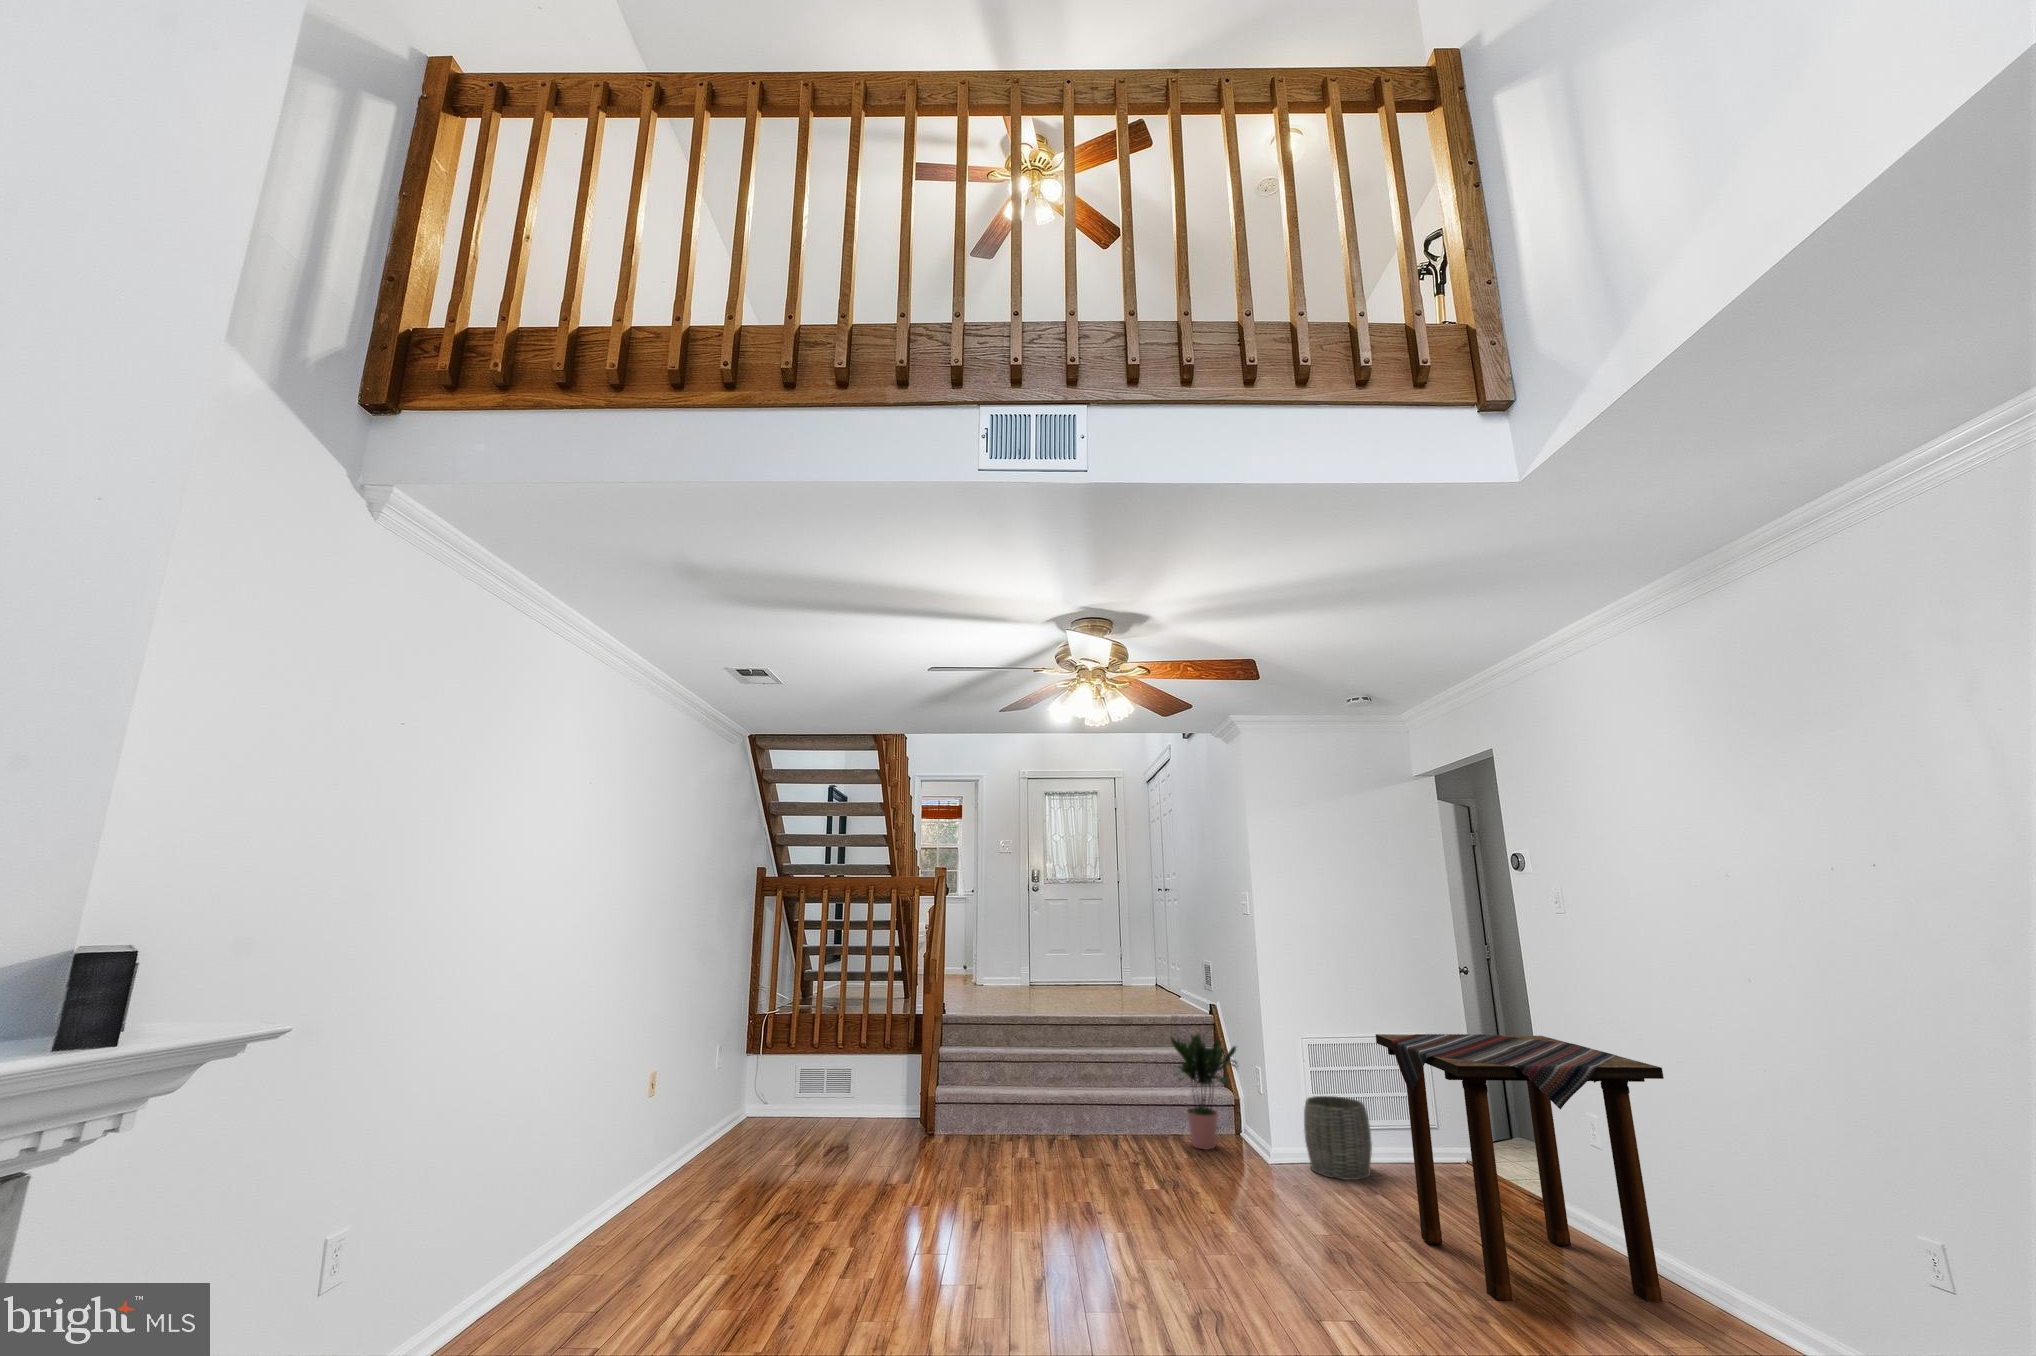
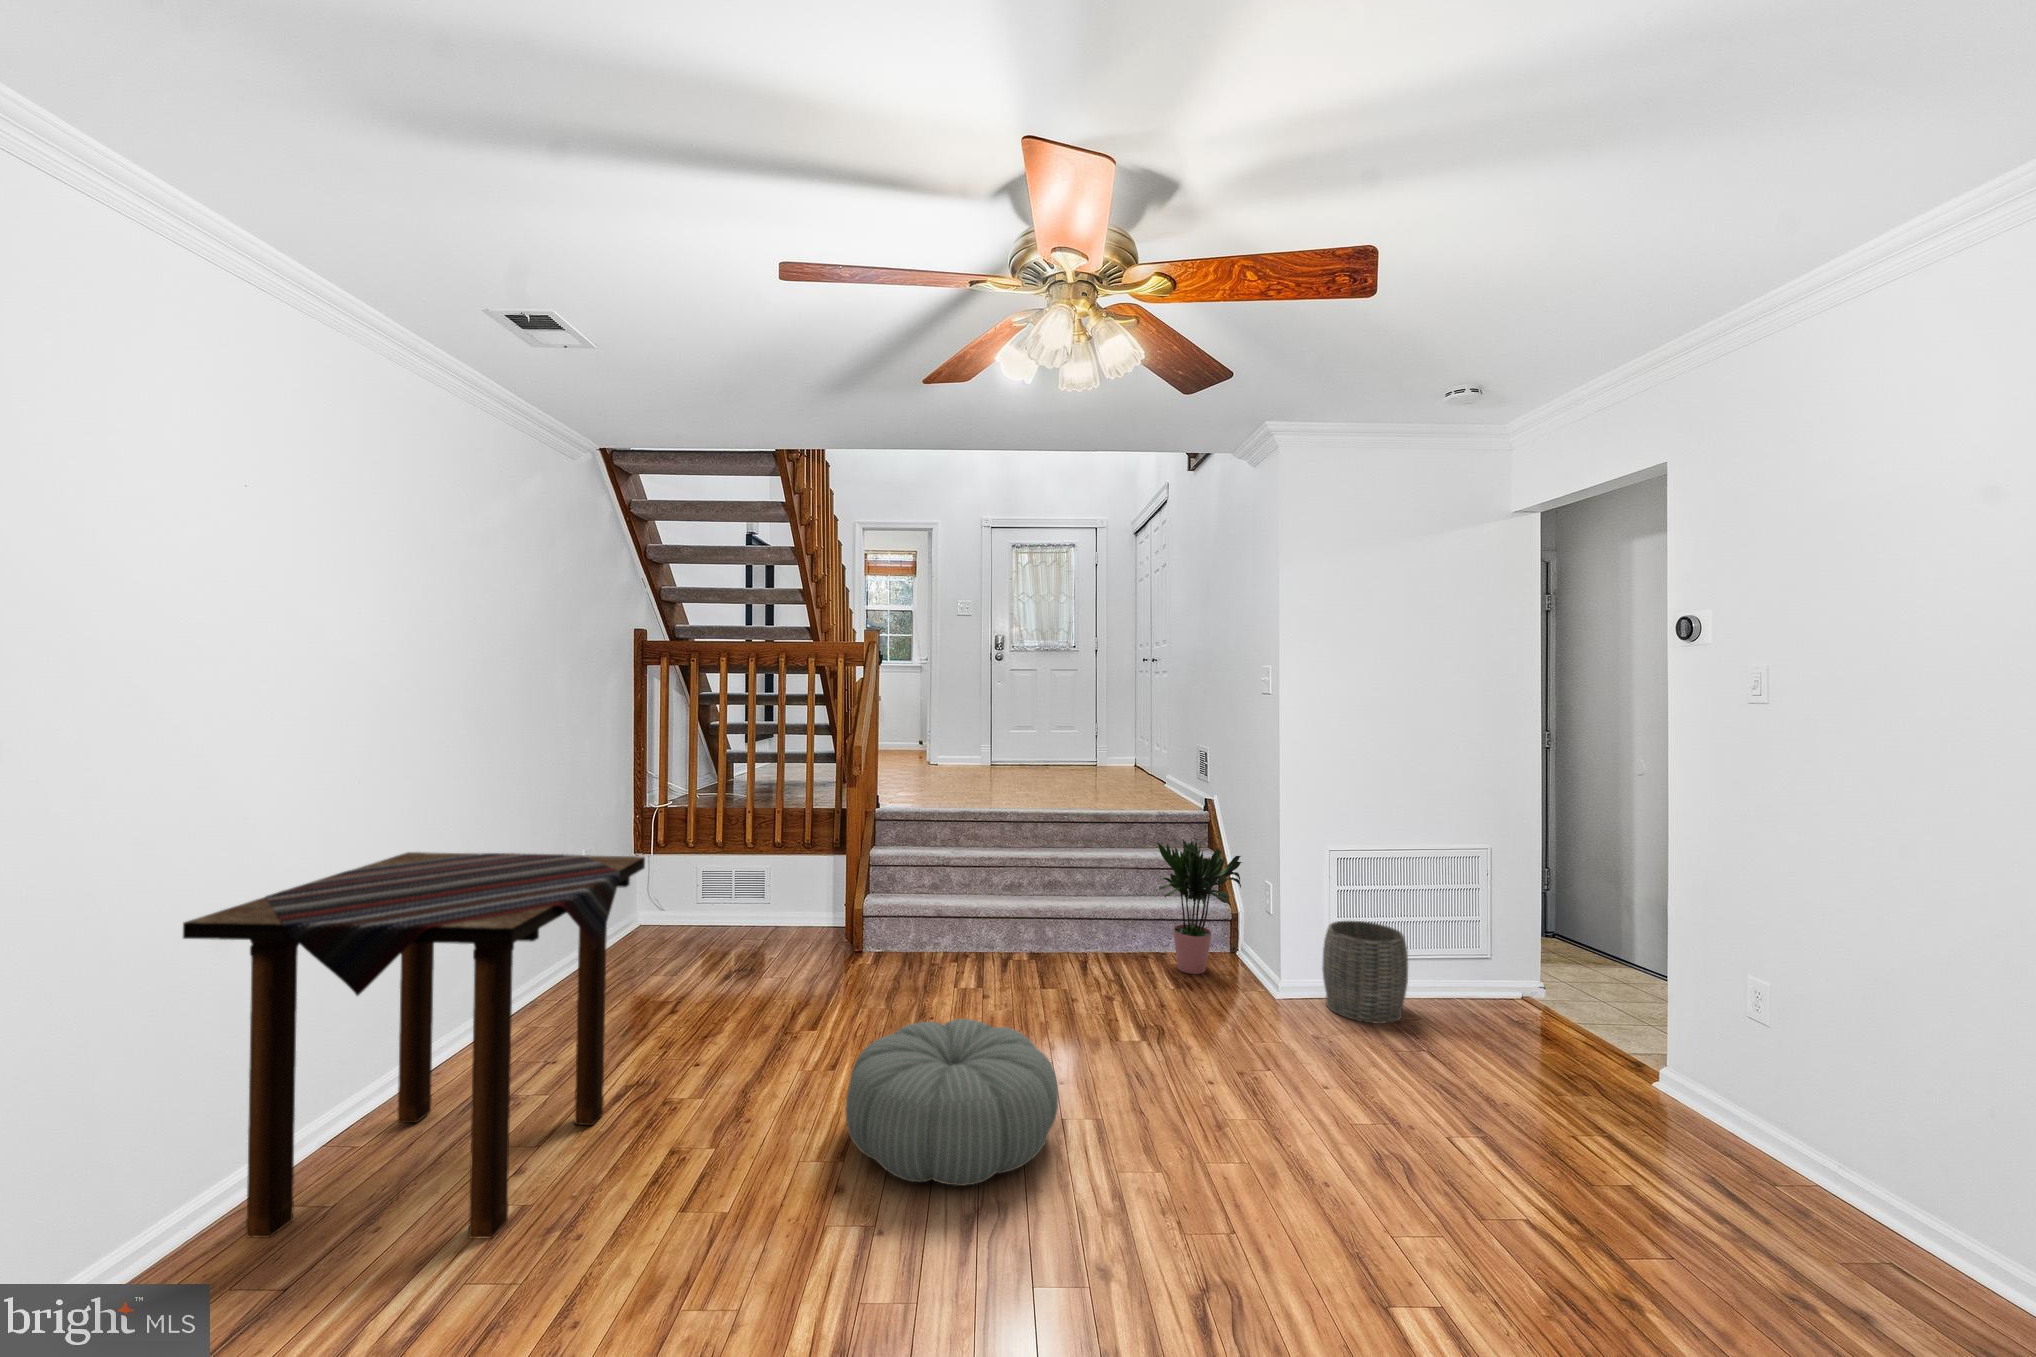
side table: present [1376,1034,1664,1302] -> present [183,852,645,1239]
pouf: none [946,1156,1096,1265] -> present [845,1019,1059,1186]

